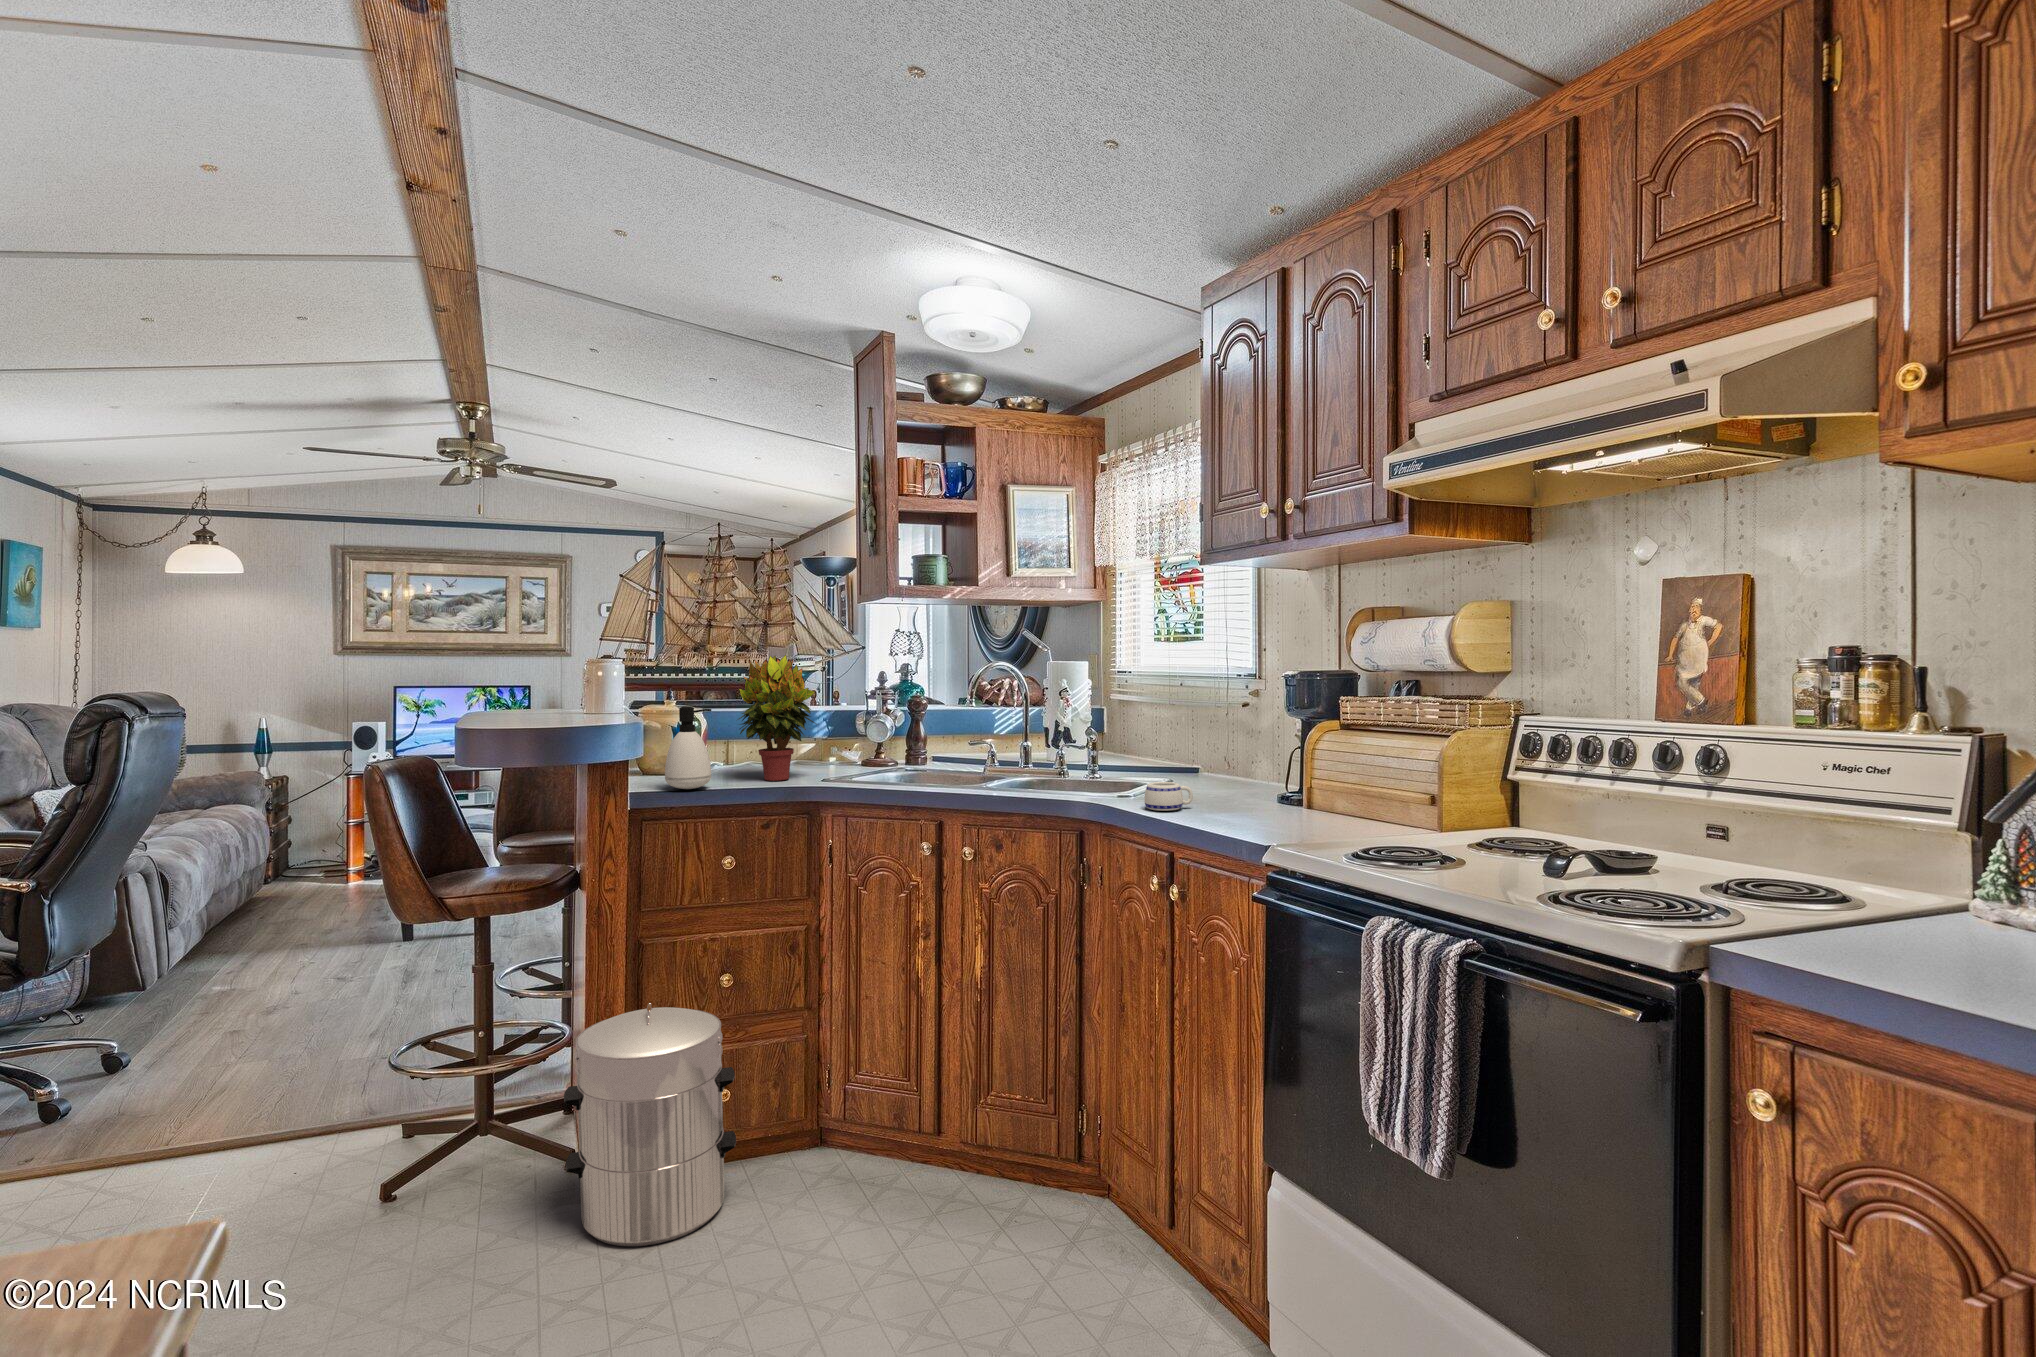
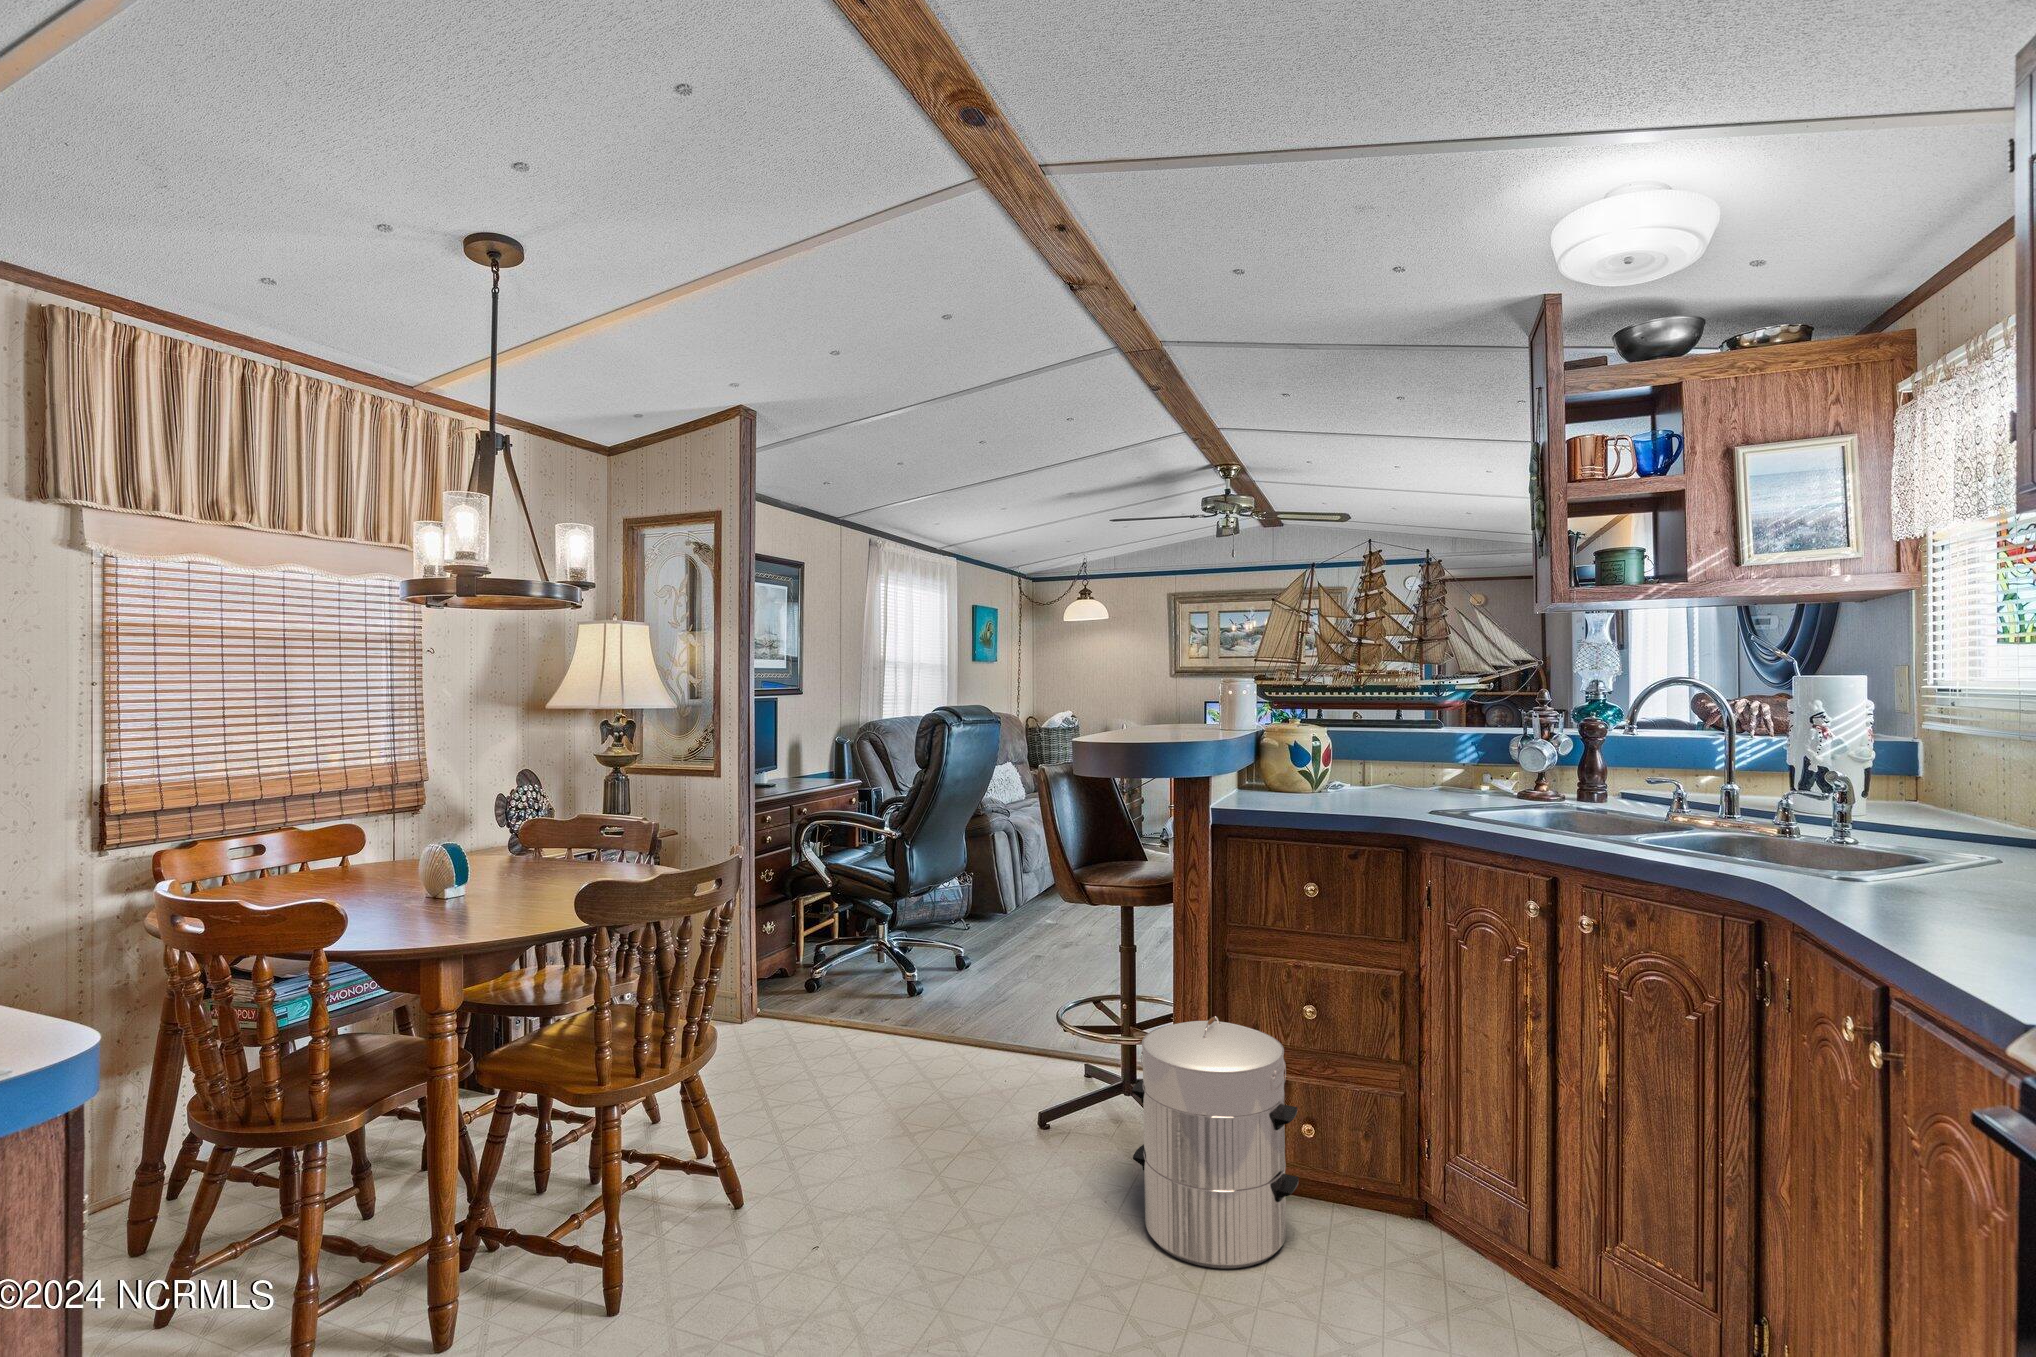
potted plant: present [739,655,816,781] -> none [1343,668,1439,806]
soap dispenser: present [665,706,711,789] -> none [1261,720,1308,805]
mug: present [1144,782,1193,811] -> none [1869,857,1975,905]

